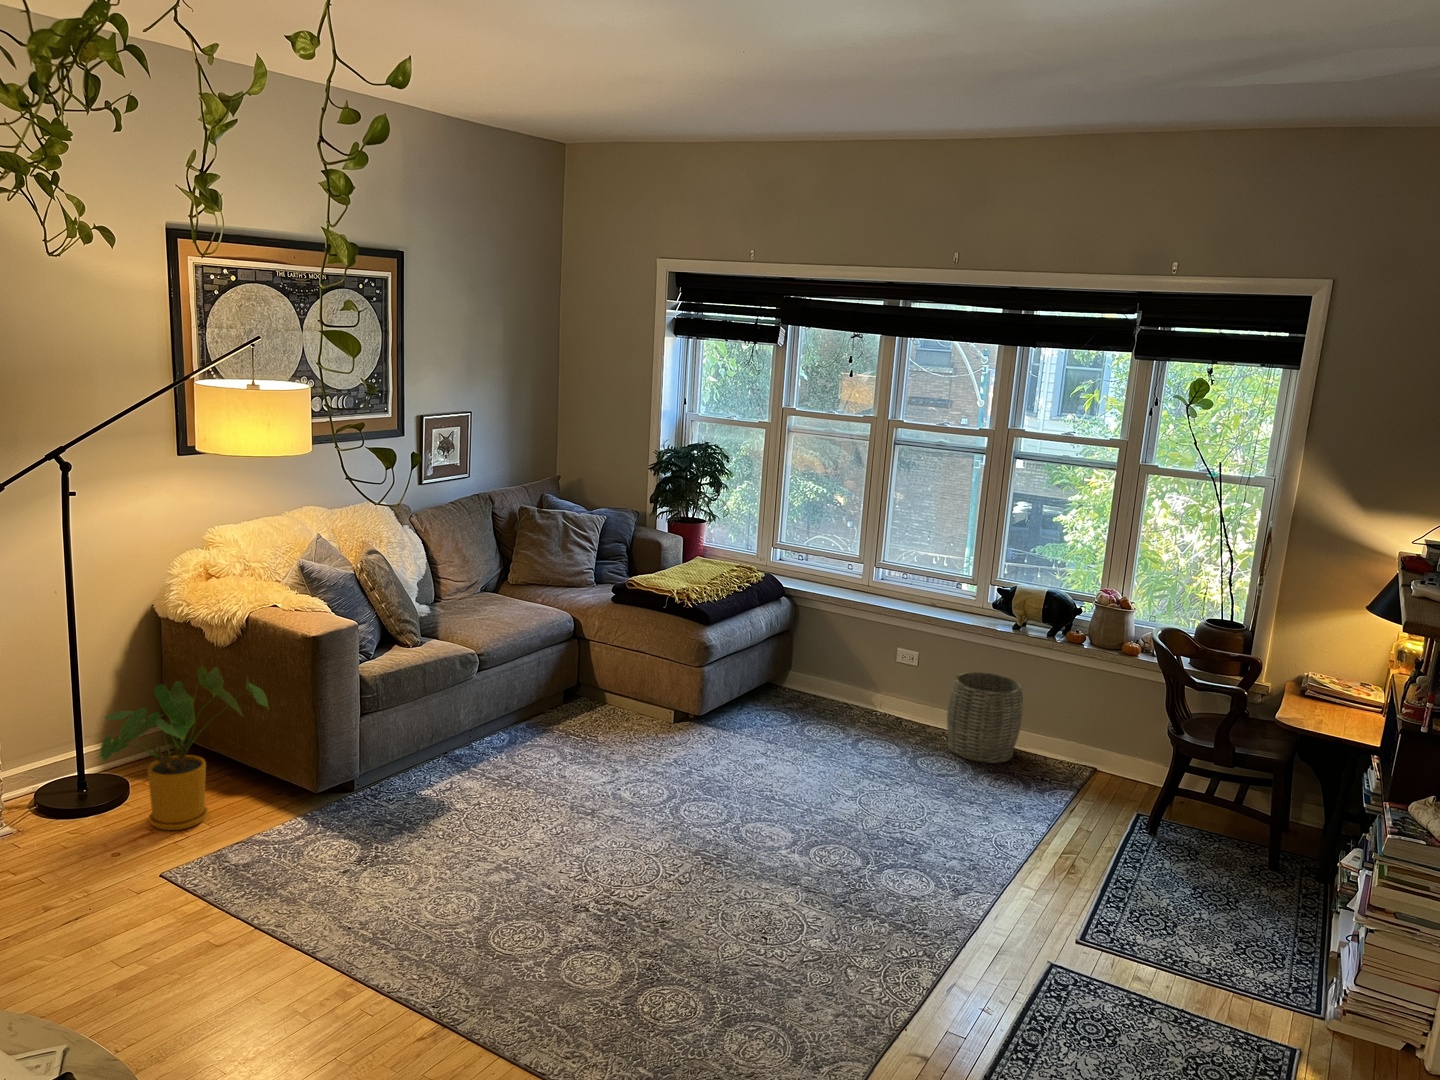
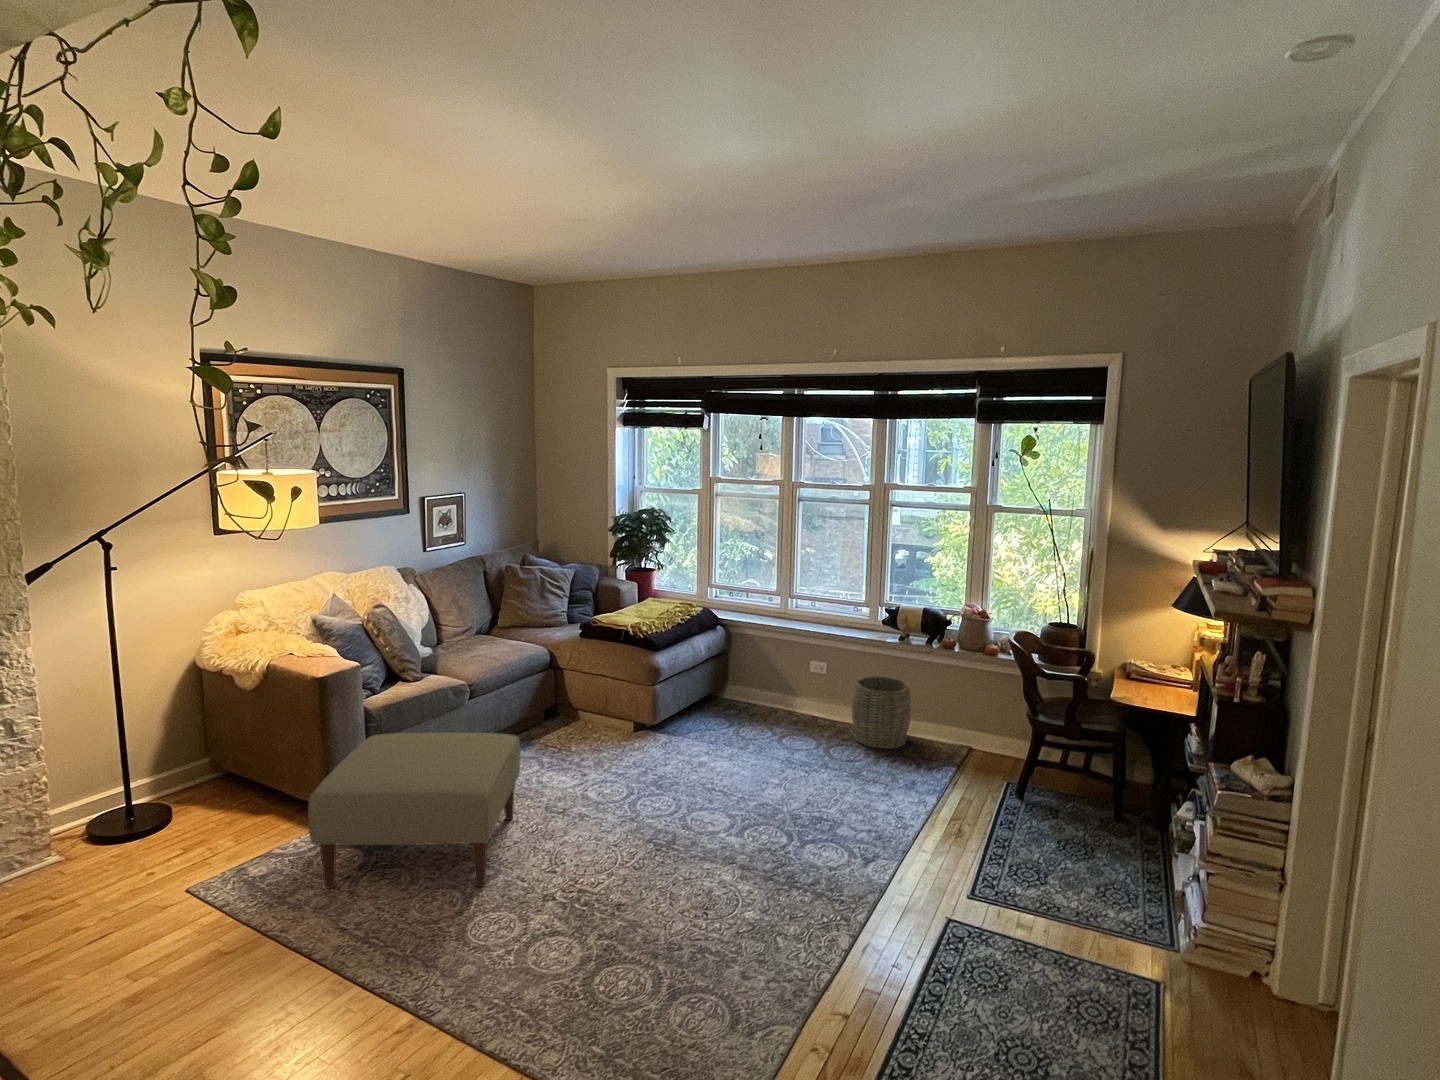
house plant: present [99,667,268,830] -> none [130,708,285,852]
ottoman: none [307,708,544,891] -> present [308,732,520,888]

